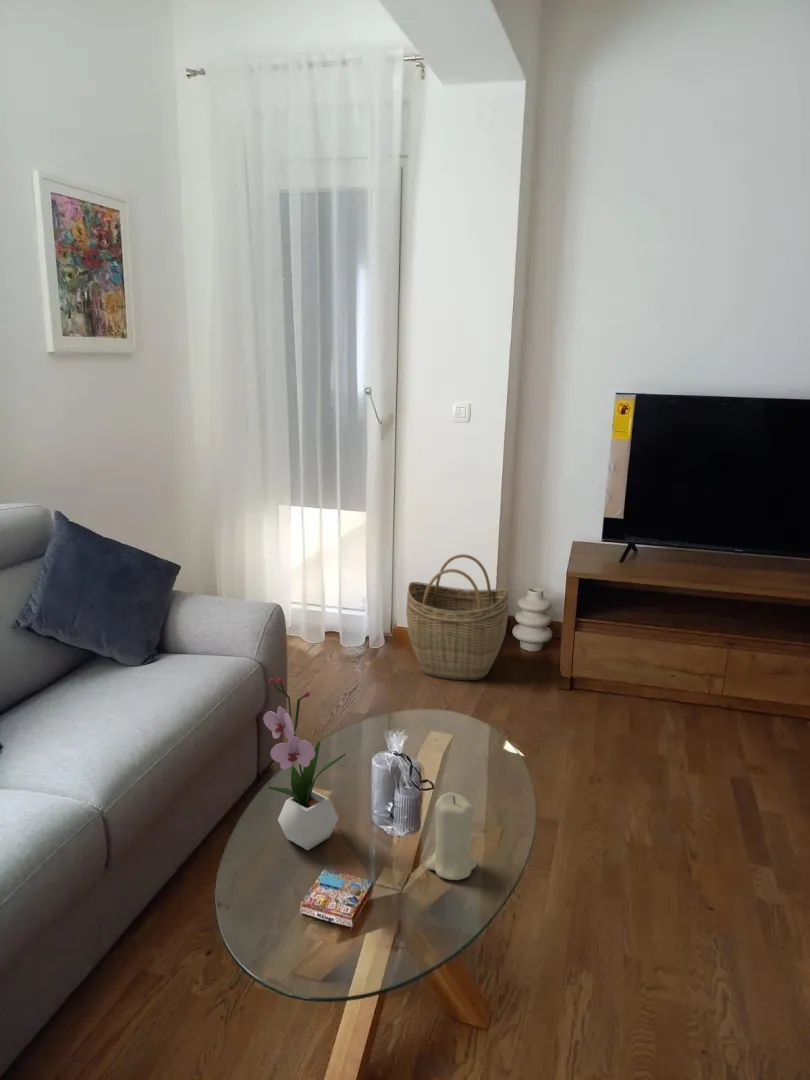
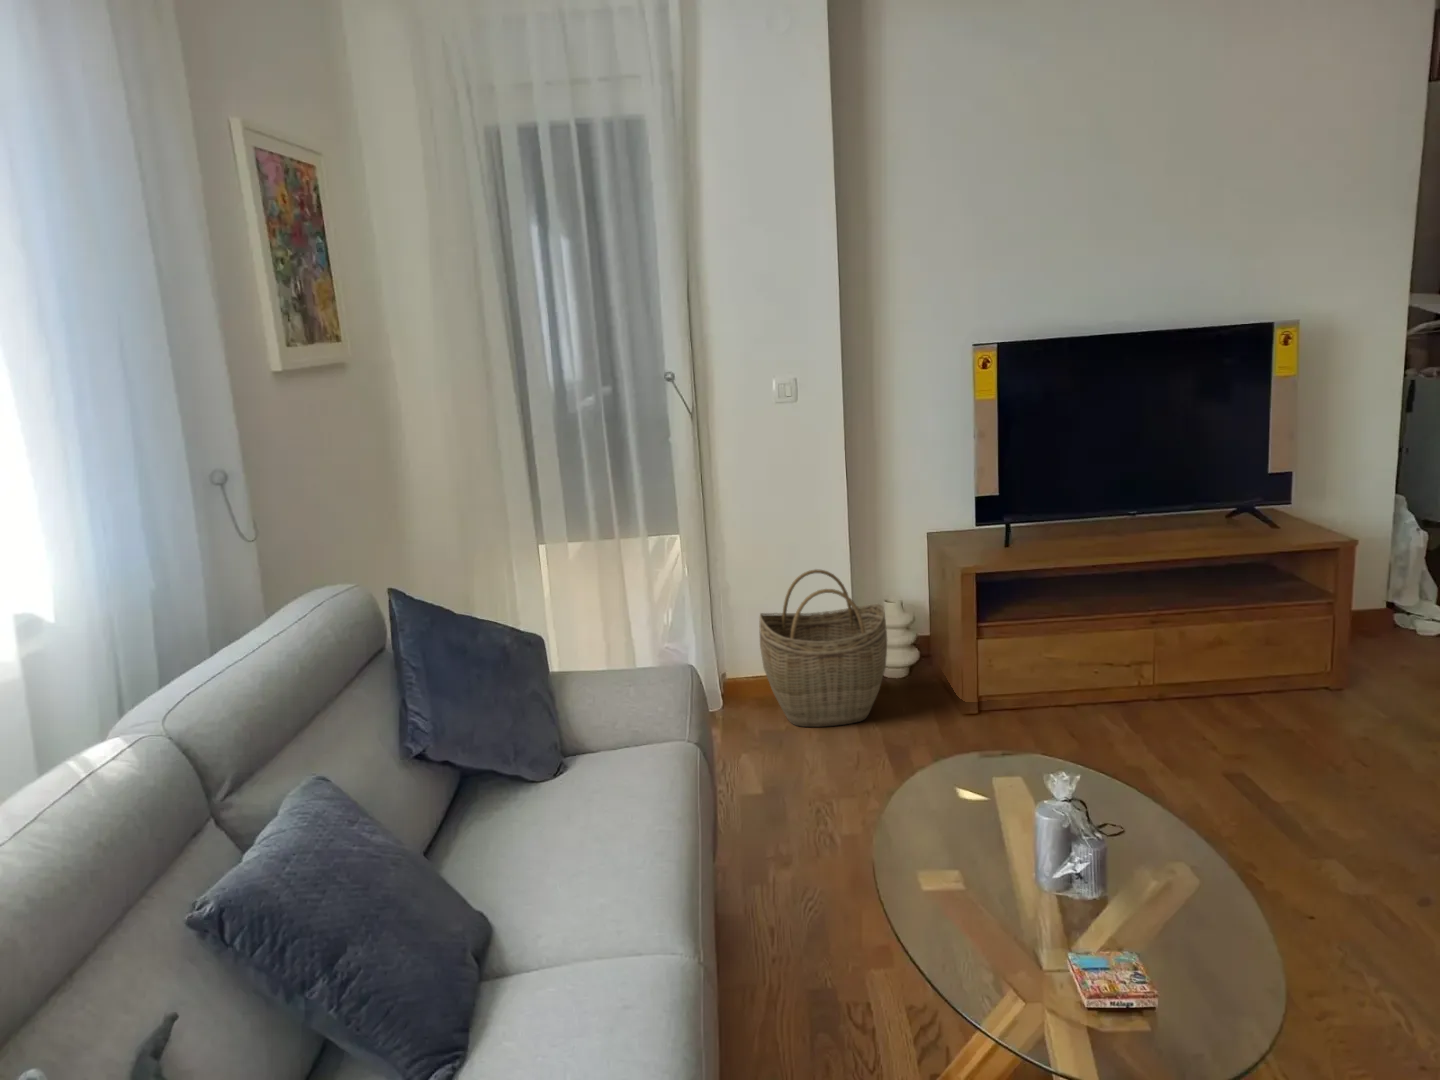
flower arrangement: present [263,678,346,850] -> none [964,740,1040,940]
candle: present [426,792,476,880] -> none [1151,833,1211,931]

